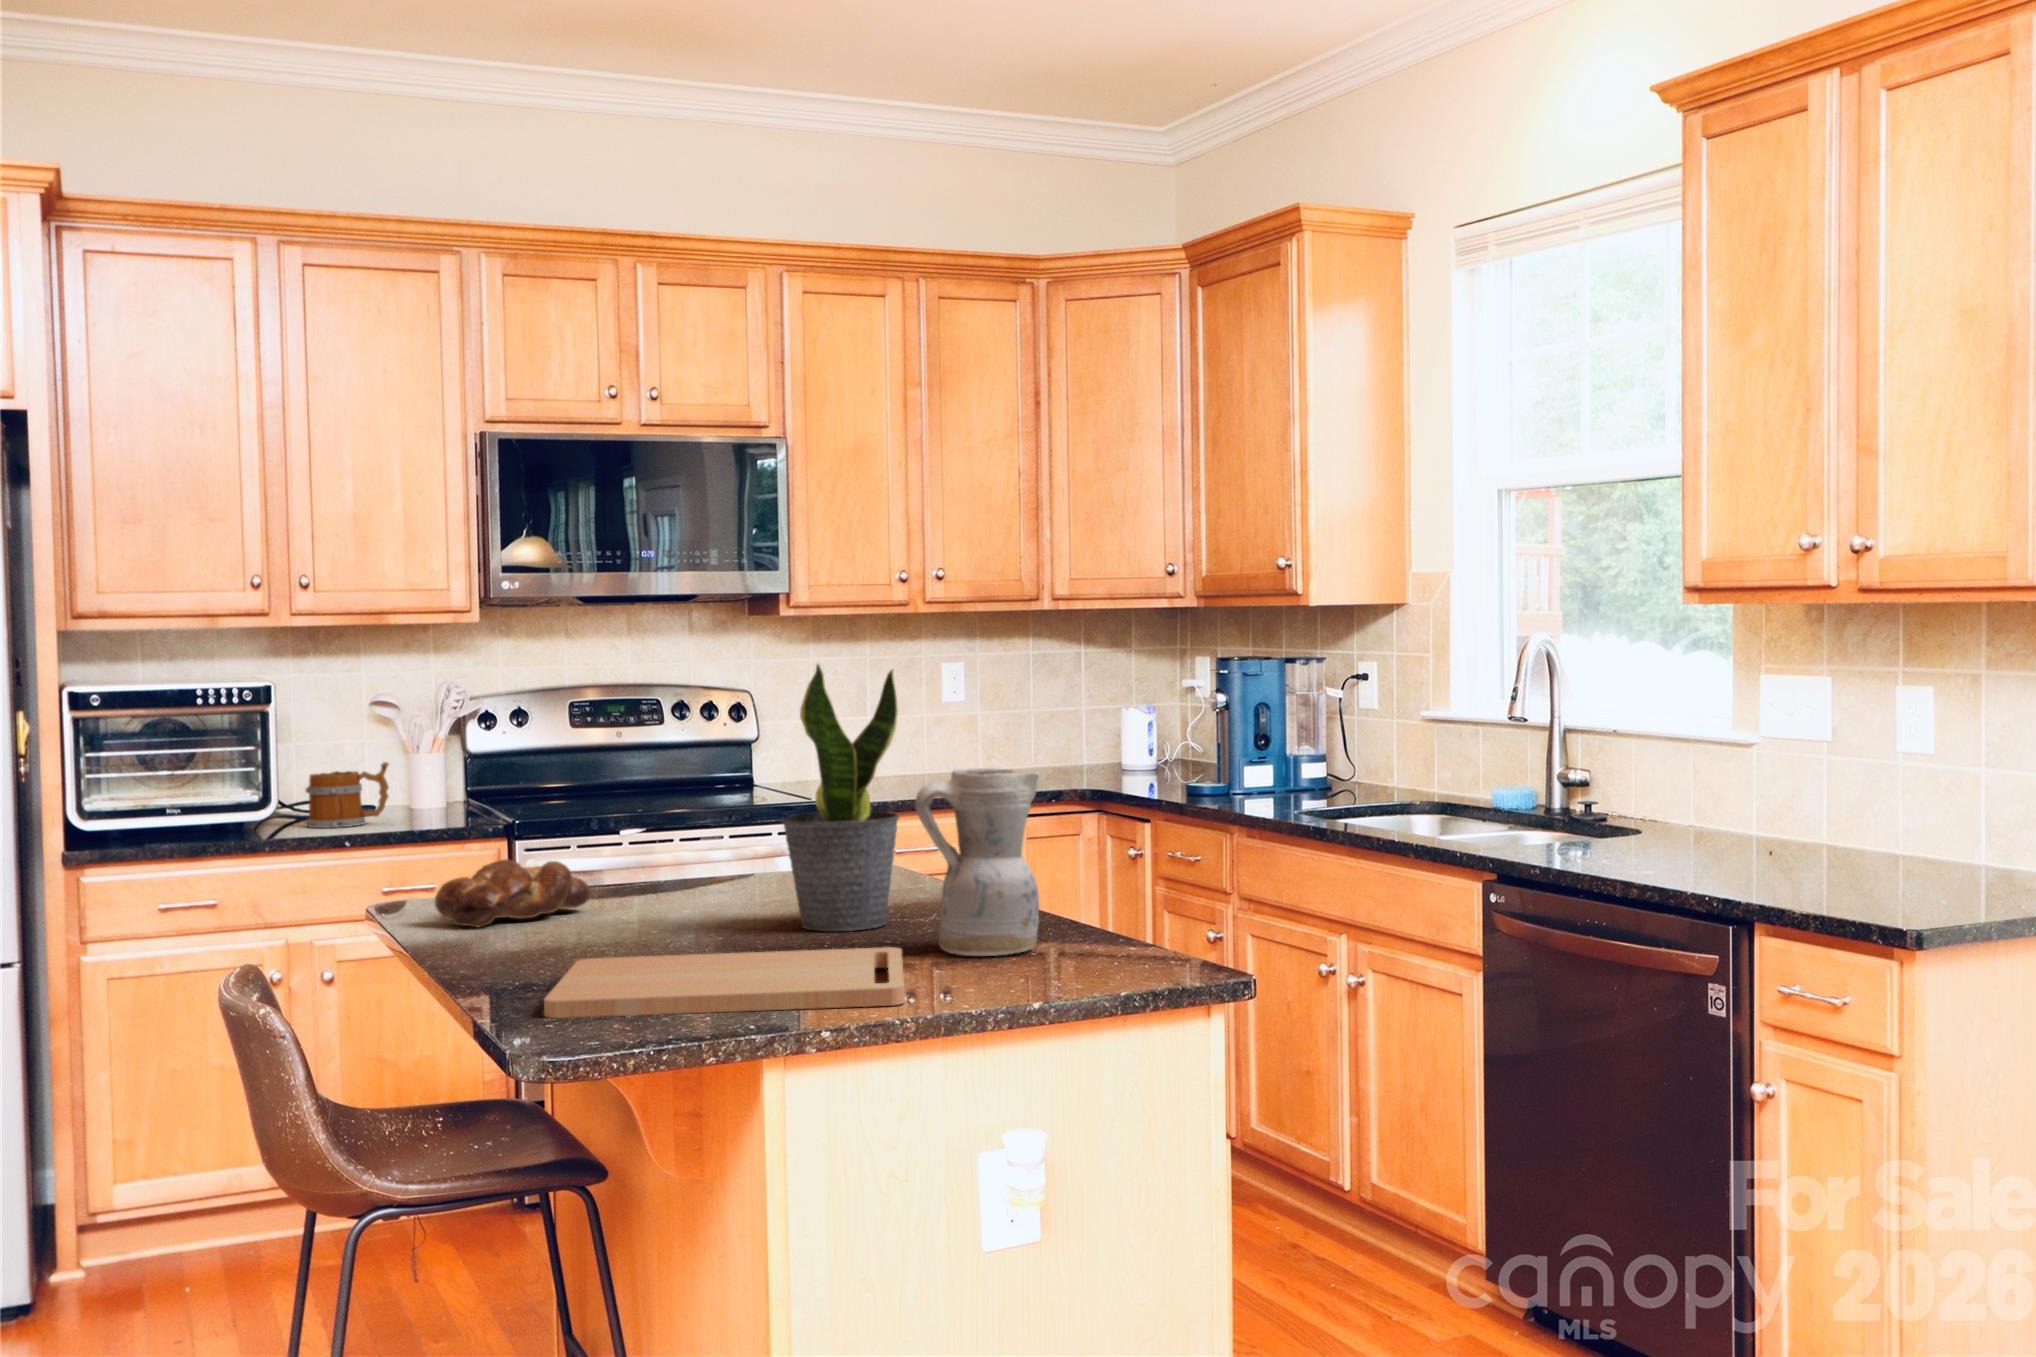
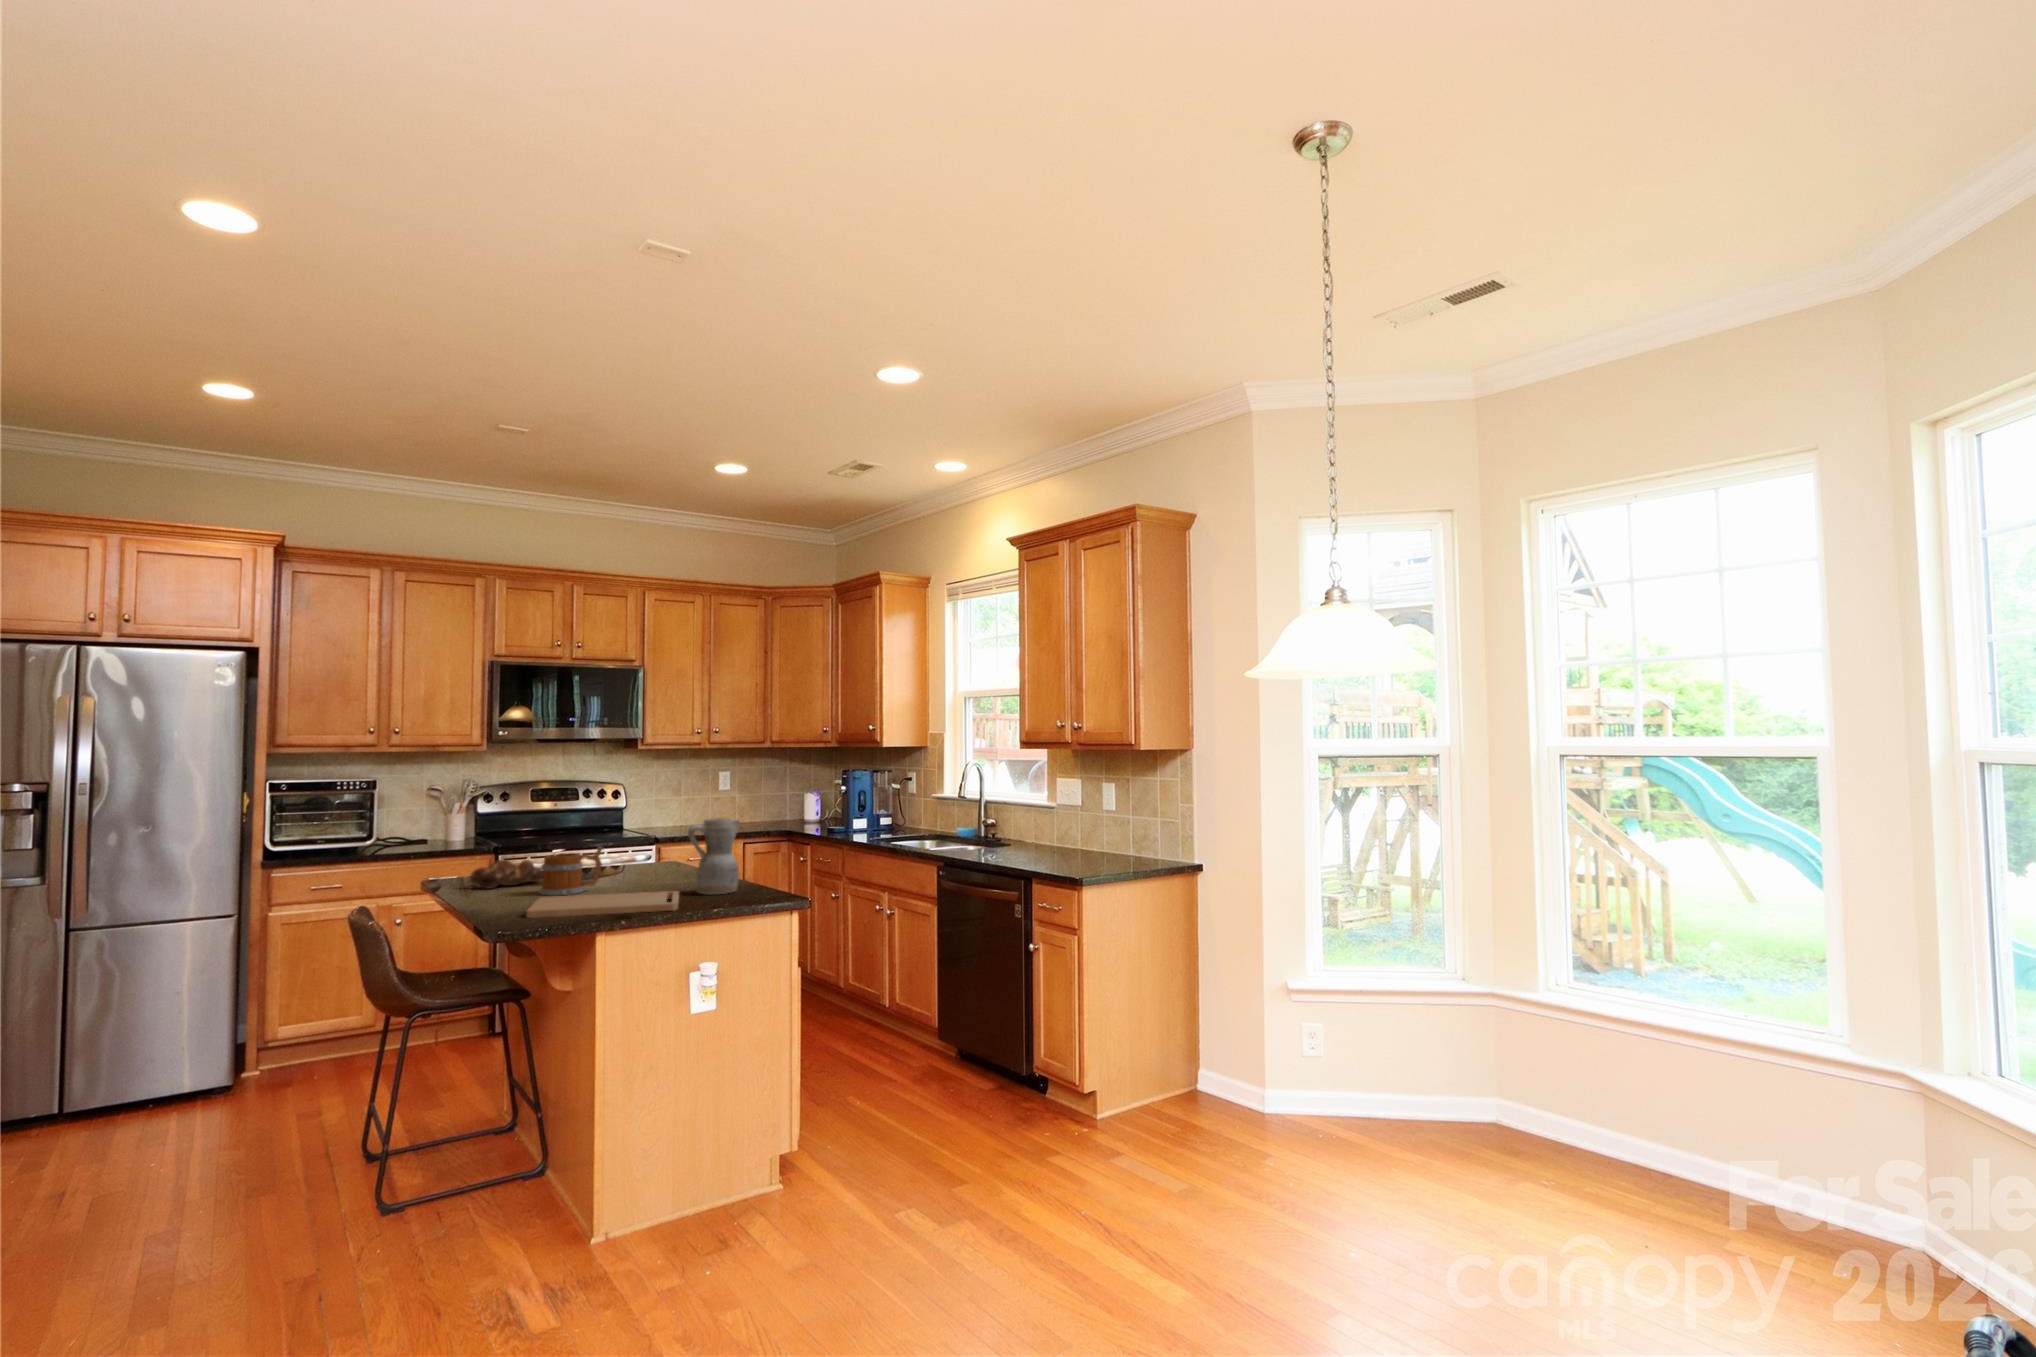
potted plant: present [781,664,900,931] -> none [631,775,684,887]
mug: present [305,762,389,828] -> present [540,846,603,895]

